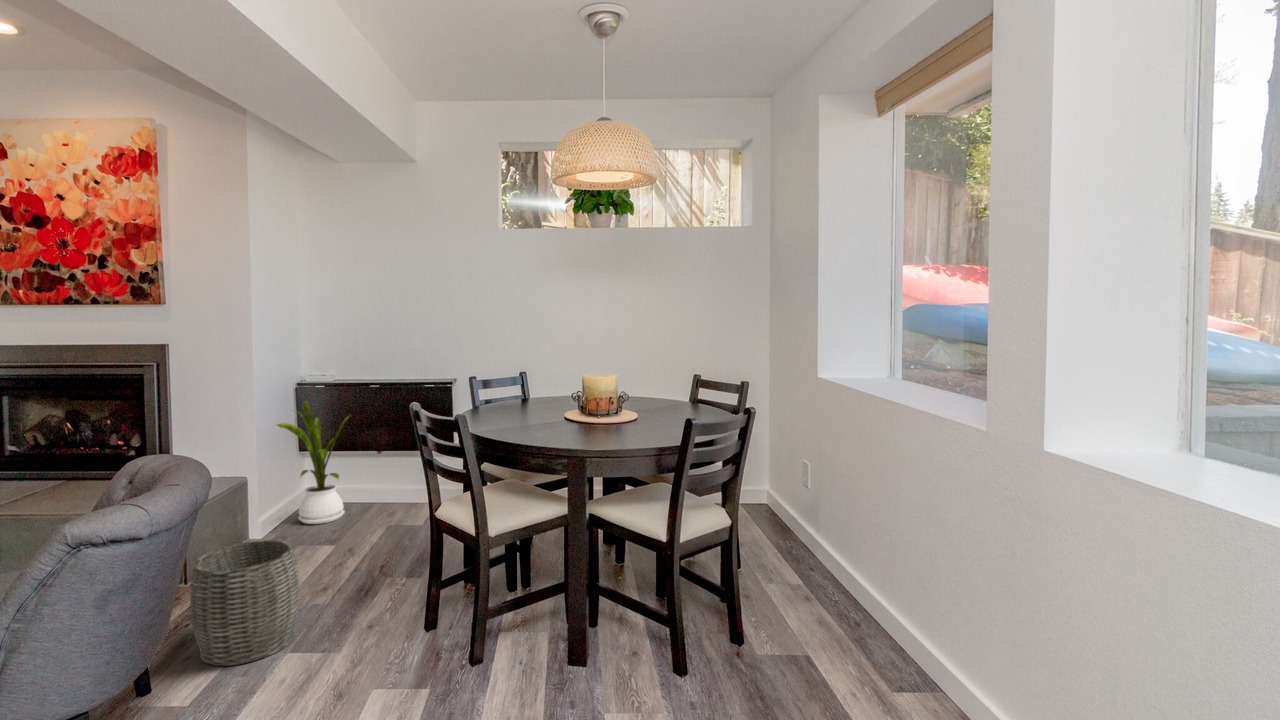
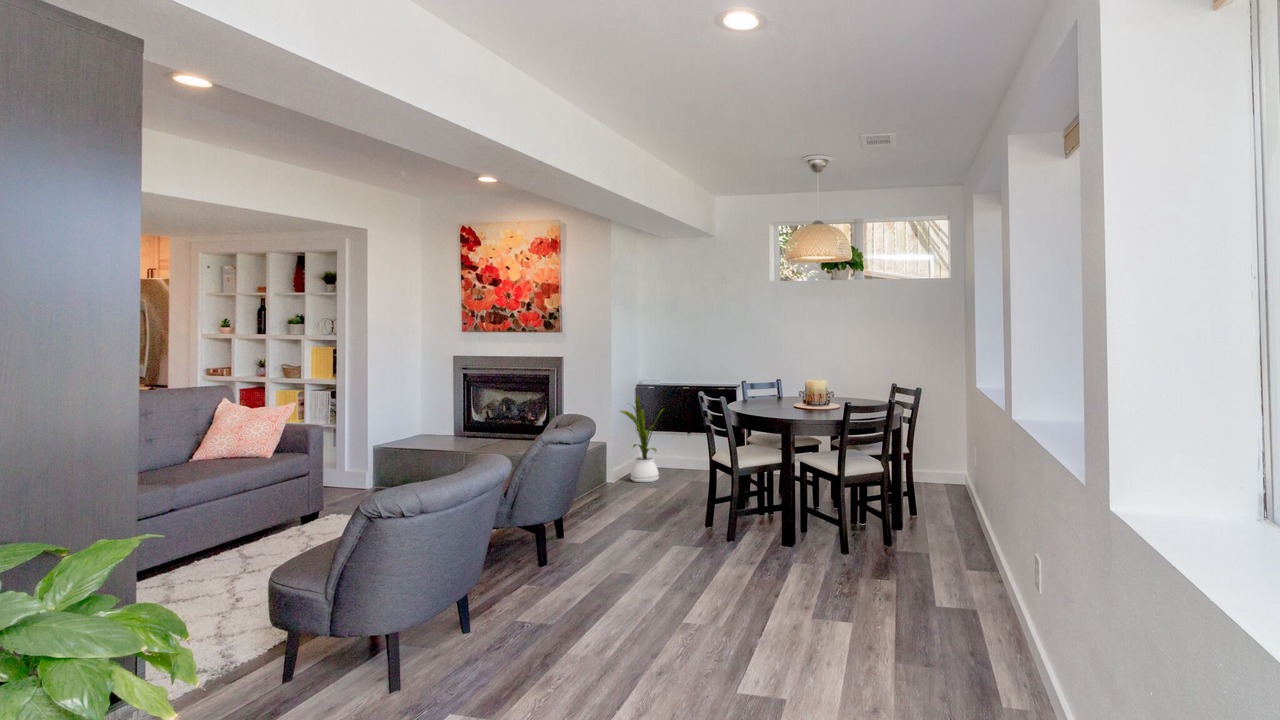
woven basket: present [190,540,300,666] -> none [587,468,638,528]

